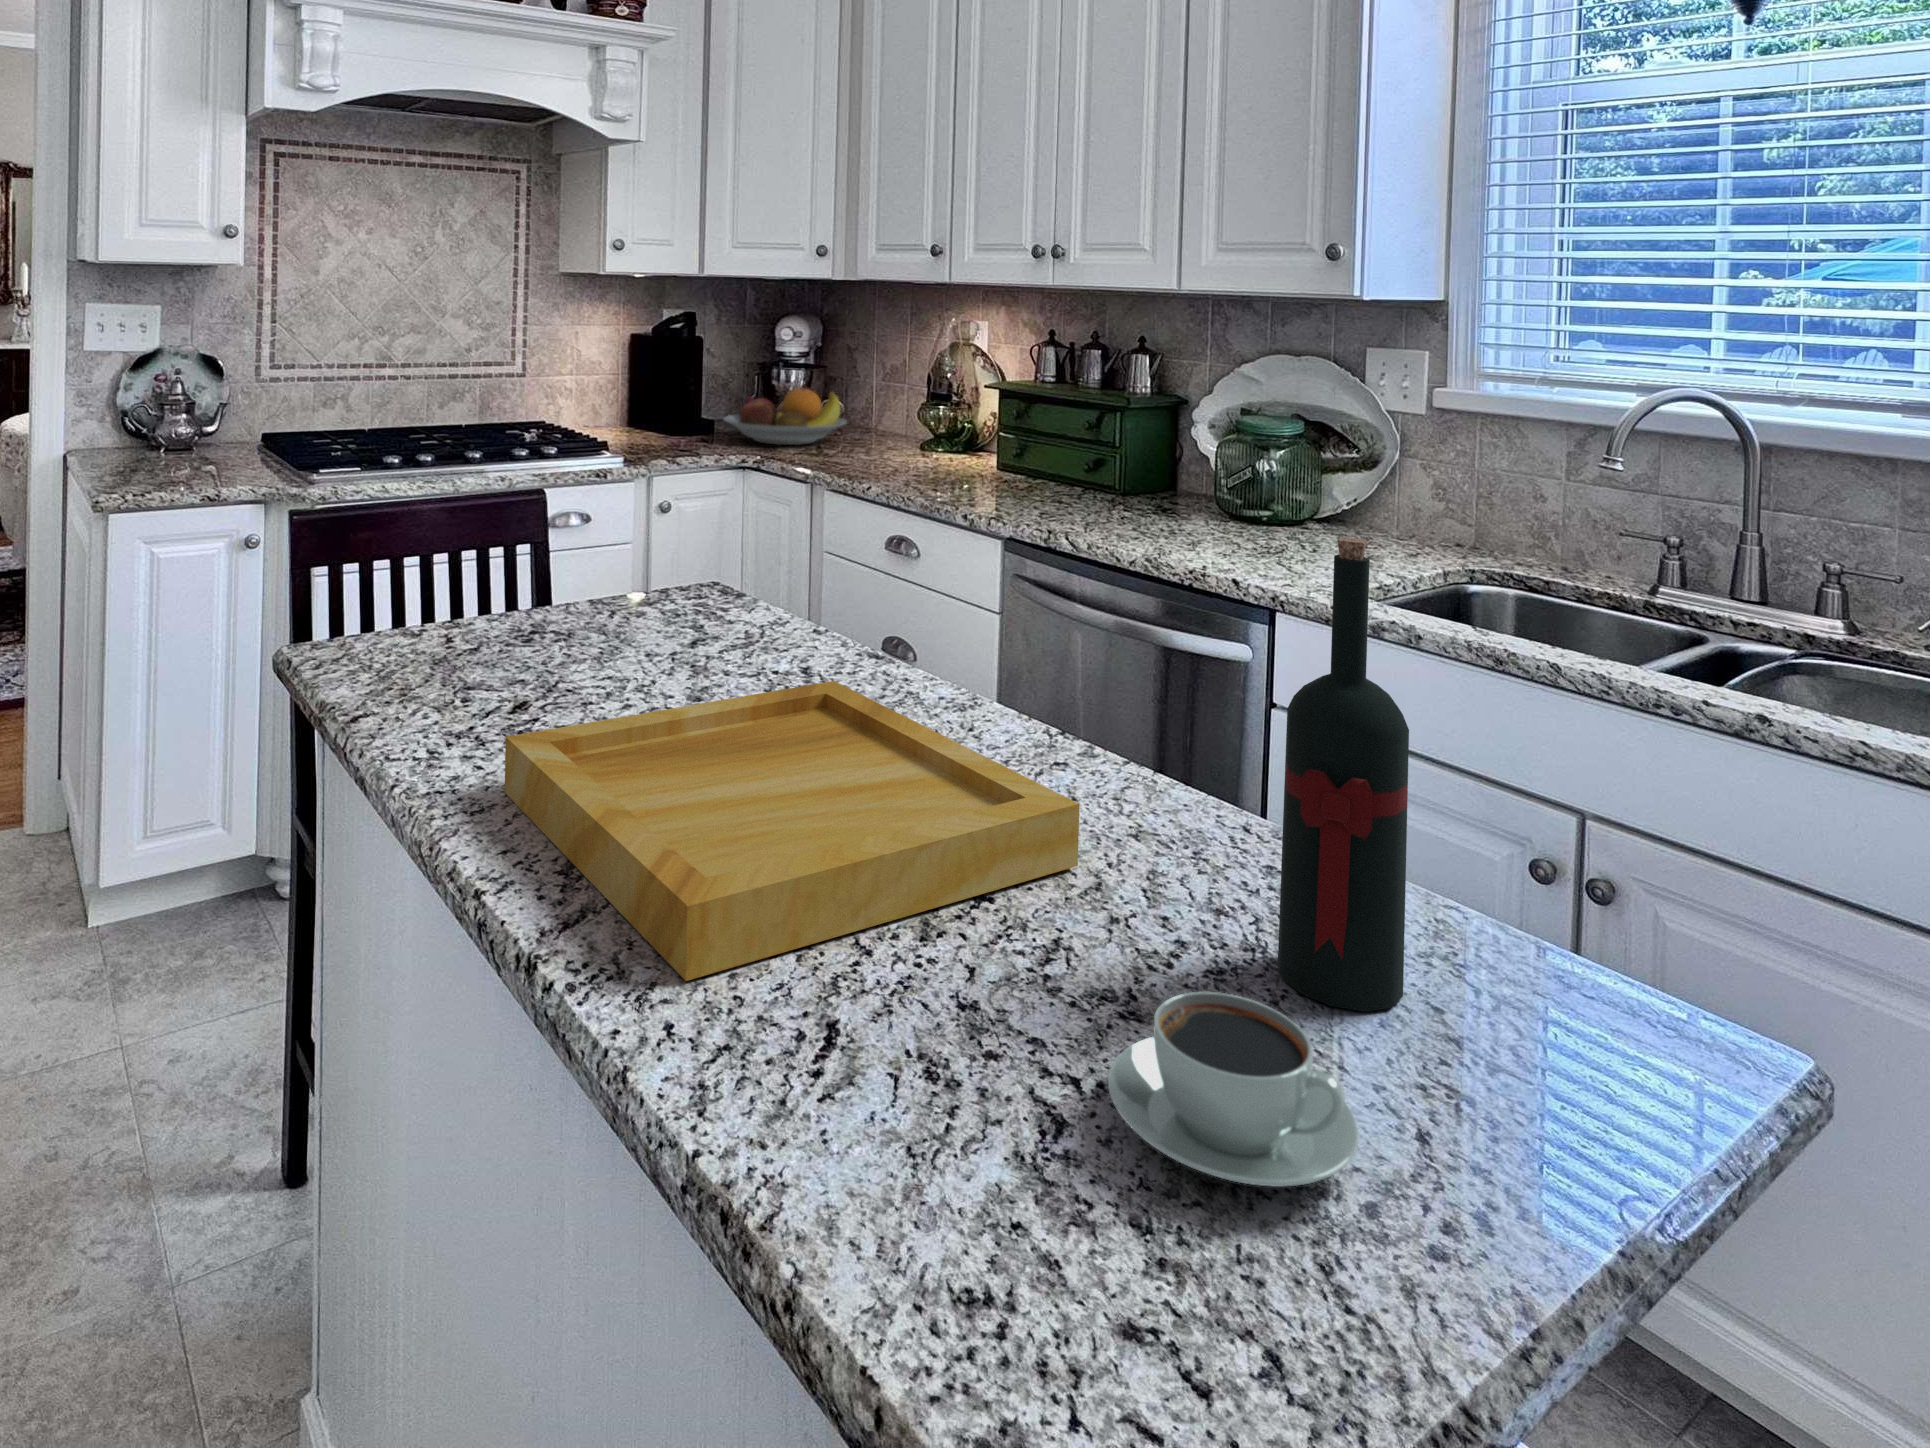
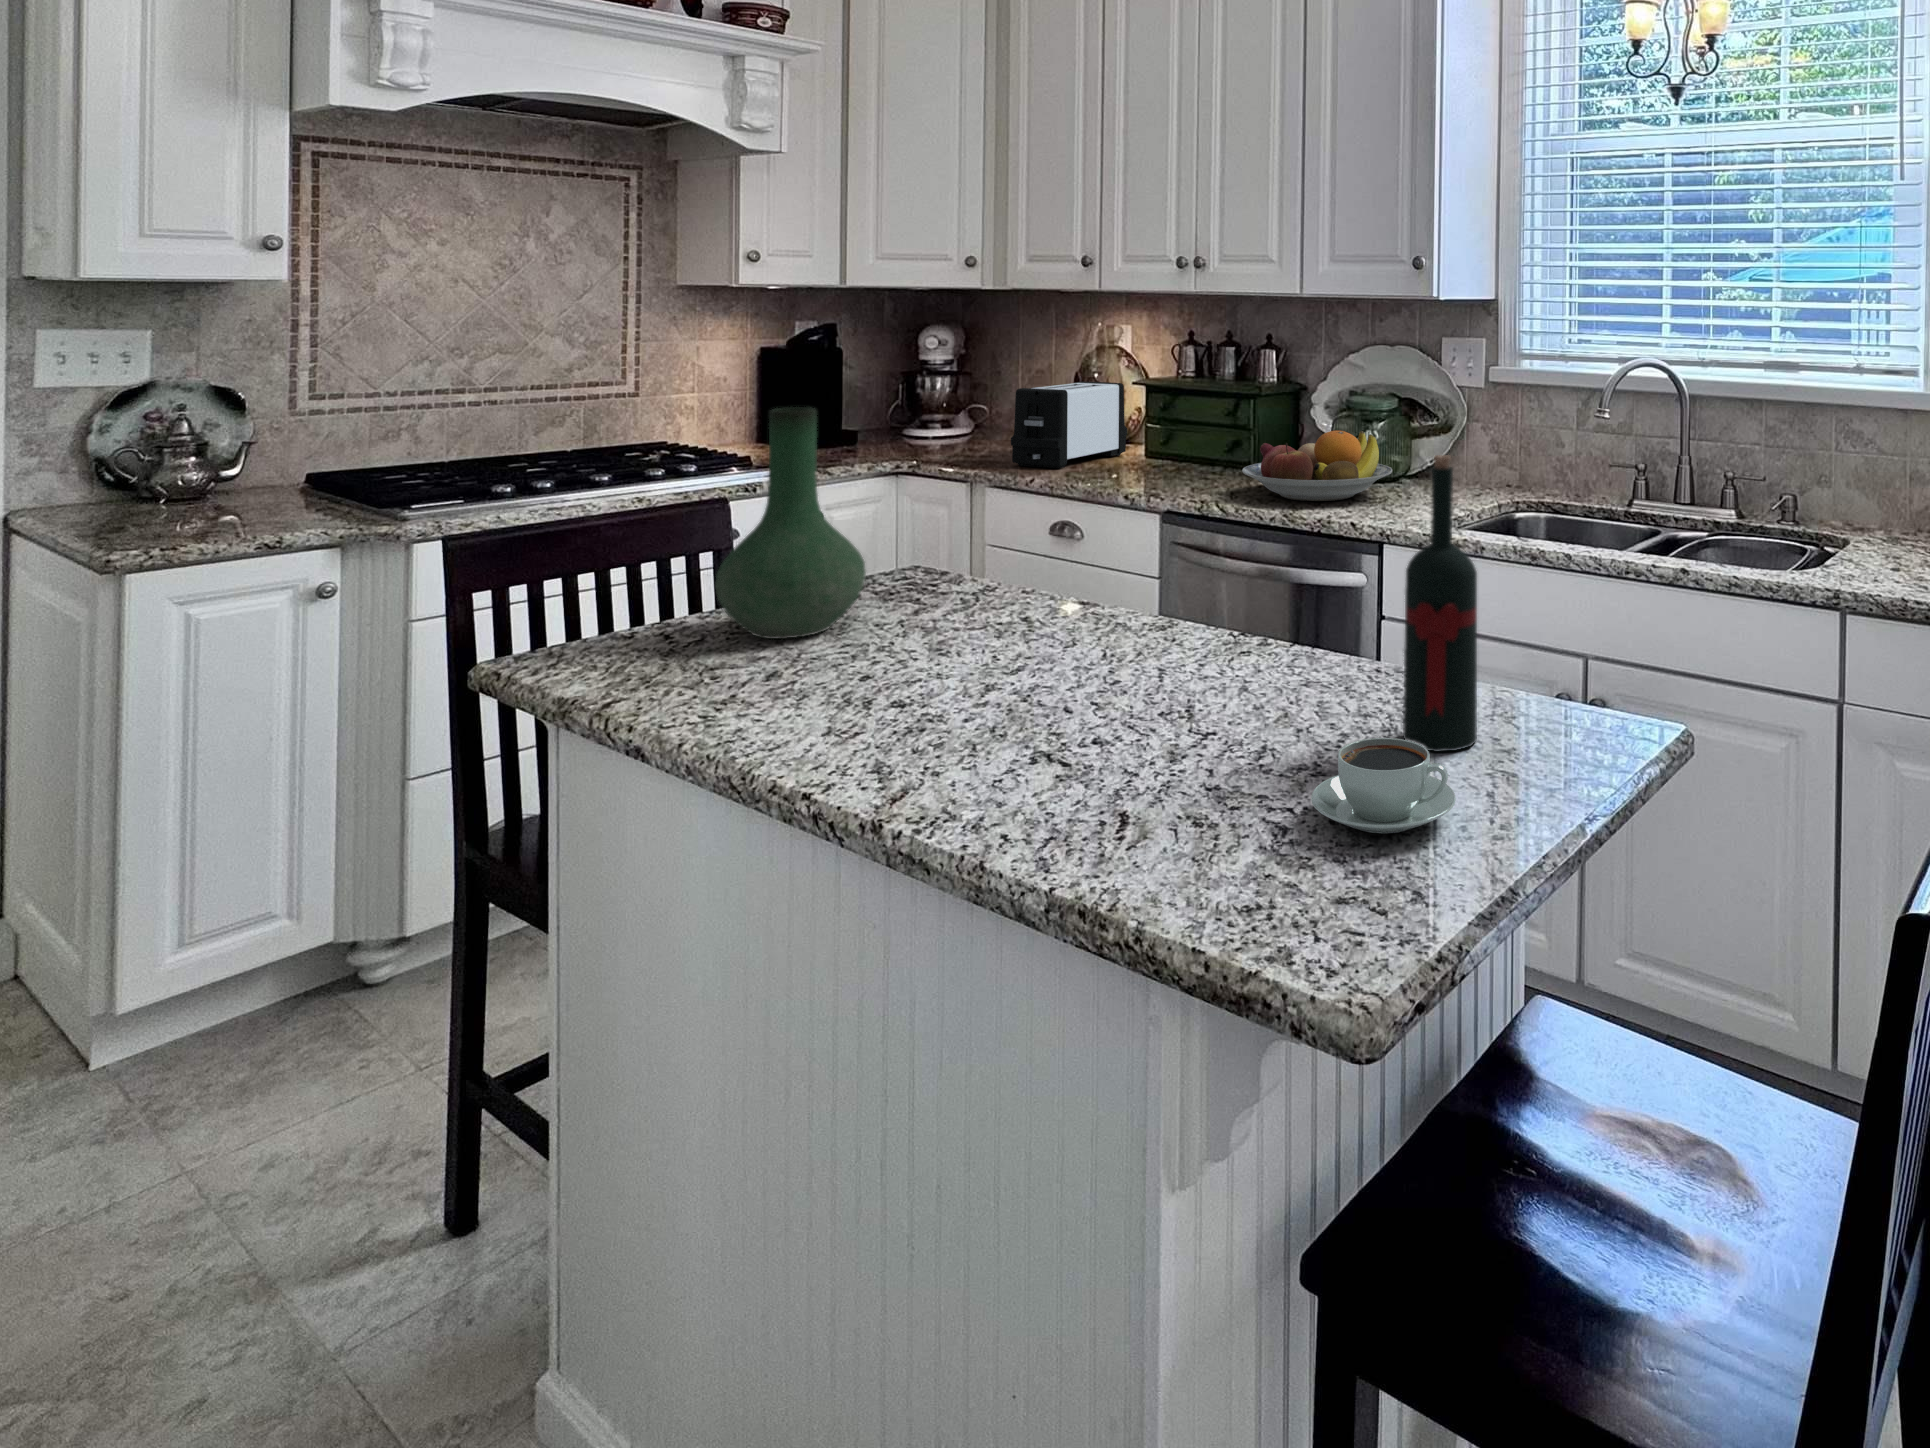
toaster: none [856,383,984,478] -> present [1011,382,1127,468]
fruit bowl: present [724,388,846,445] -> present [1242,431,1392,501]
vase: none [483,404,637,663] -> present [715,407,866,639]
tray: present [505,681,1079,981] -> none [798,615,1268,809]

